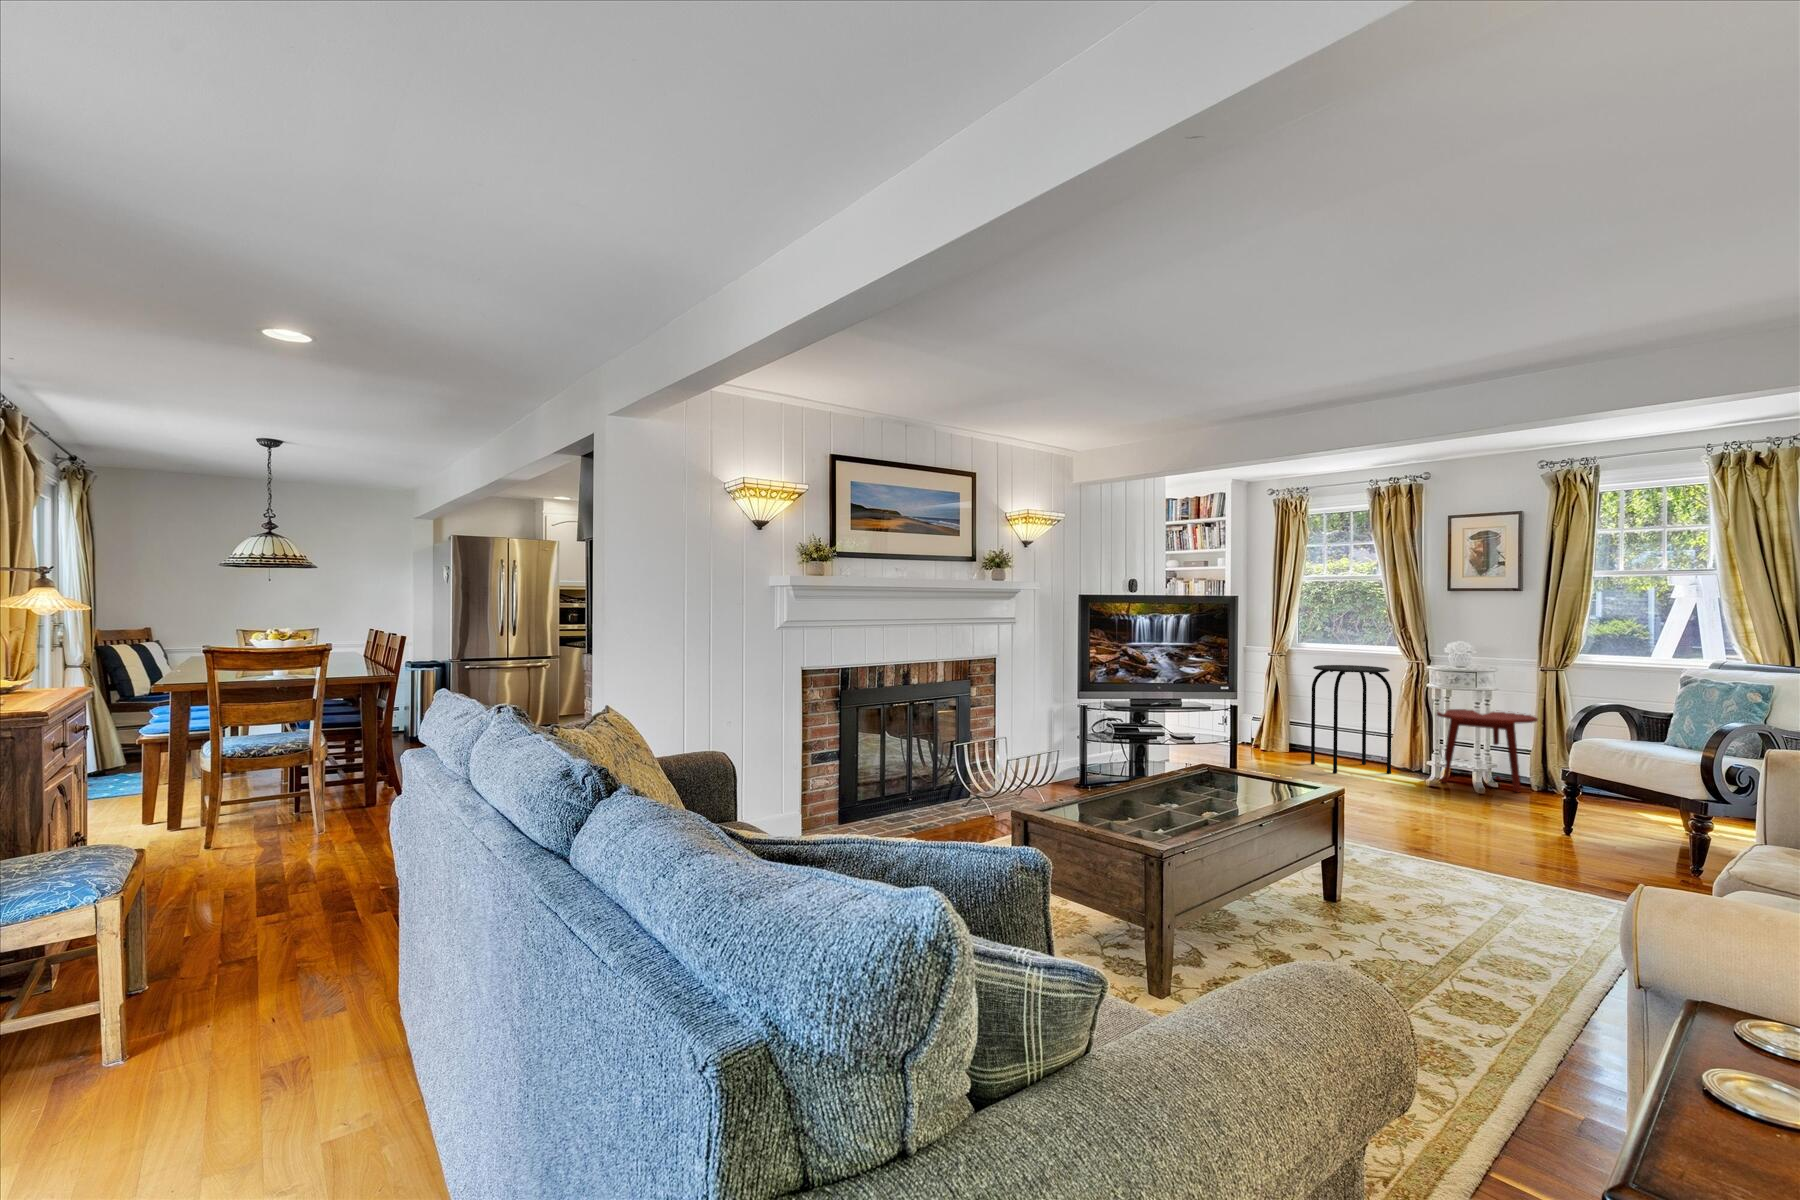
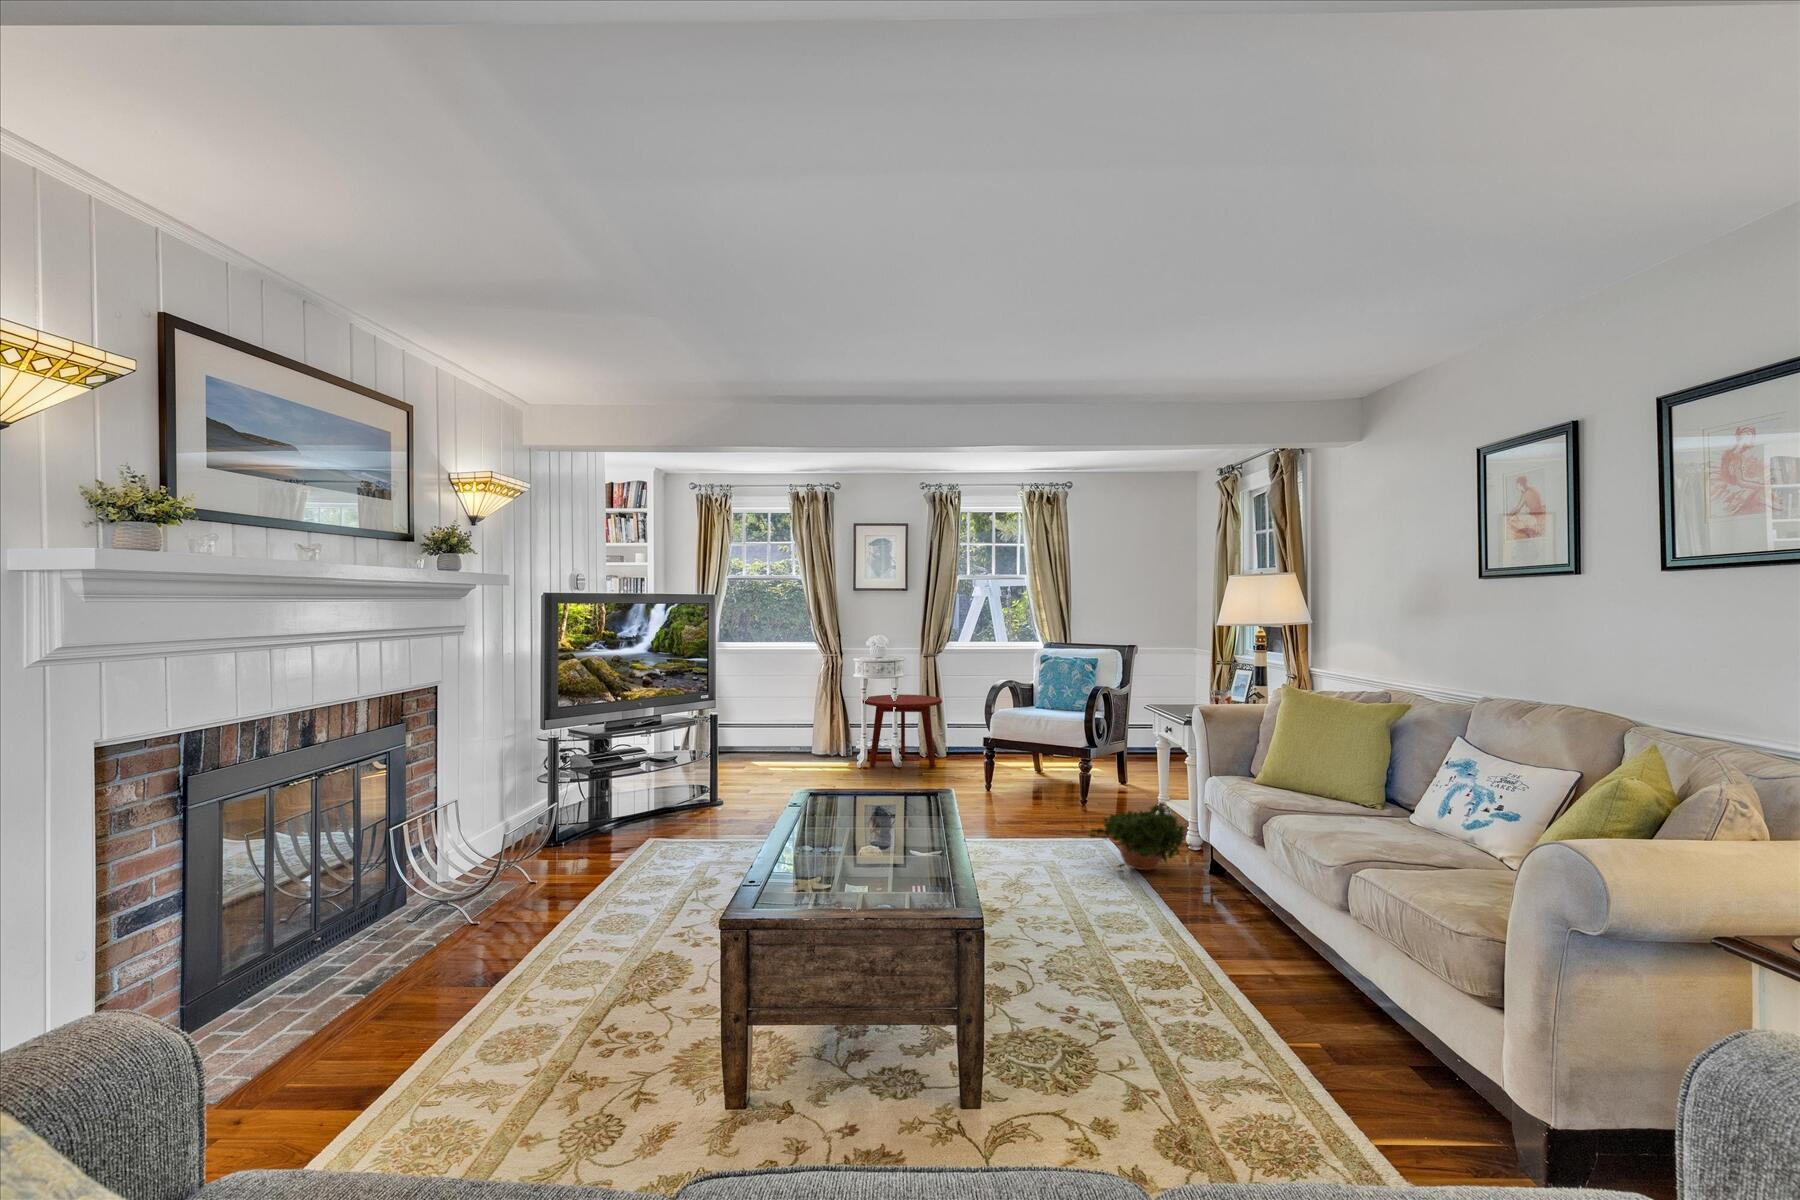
stool: present [1311,665,1392,774] -> none [745,661,822,771]
potted plant: none [1530,827,1660,905] -> present [1089,802,1194,873]

